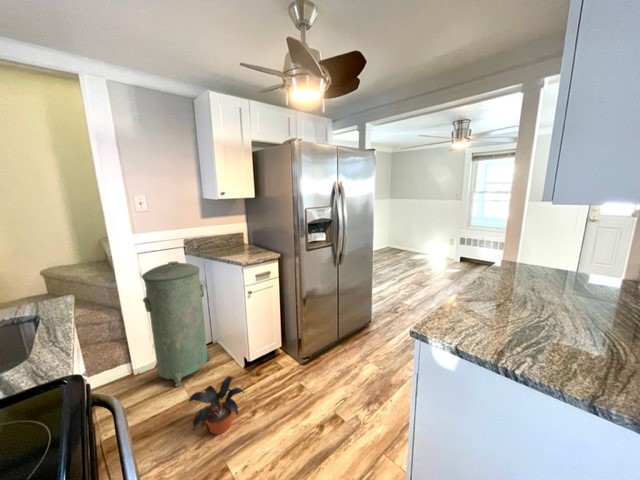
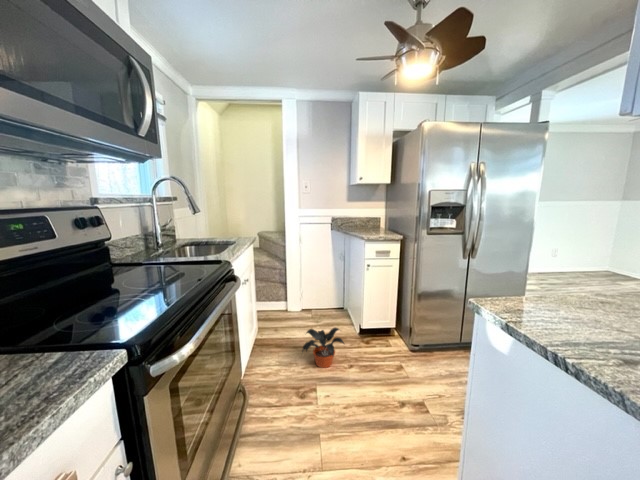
trash can: present [142,261,210,387] -> none [296,231,338,328]

